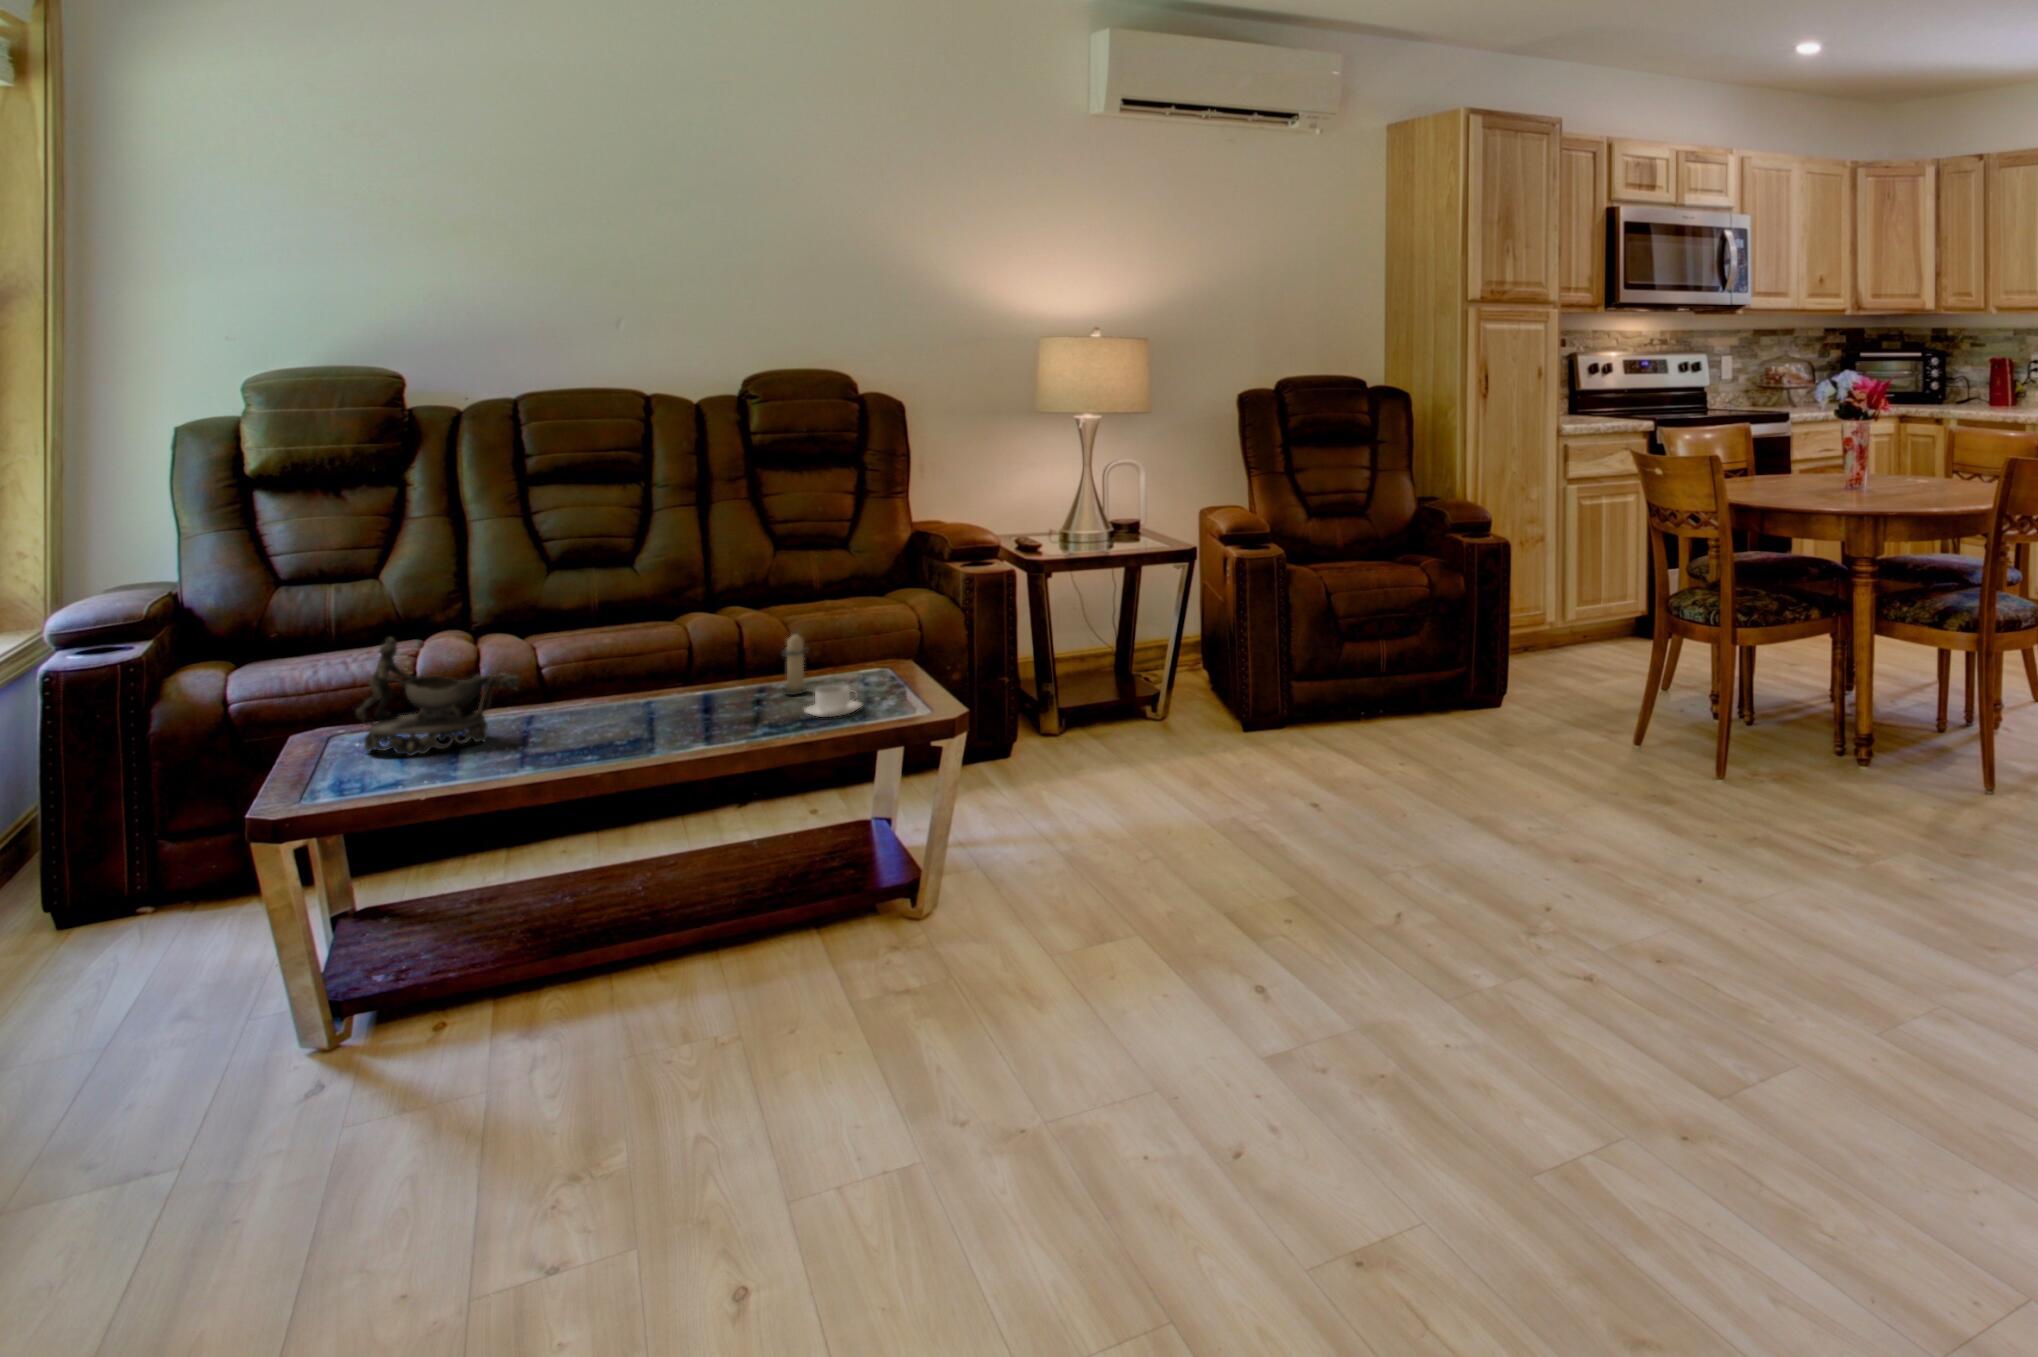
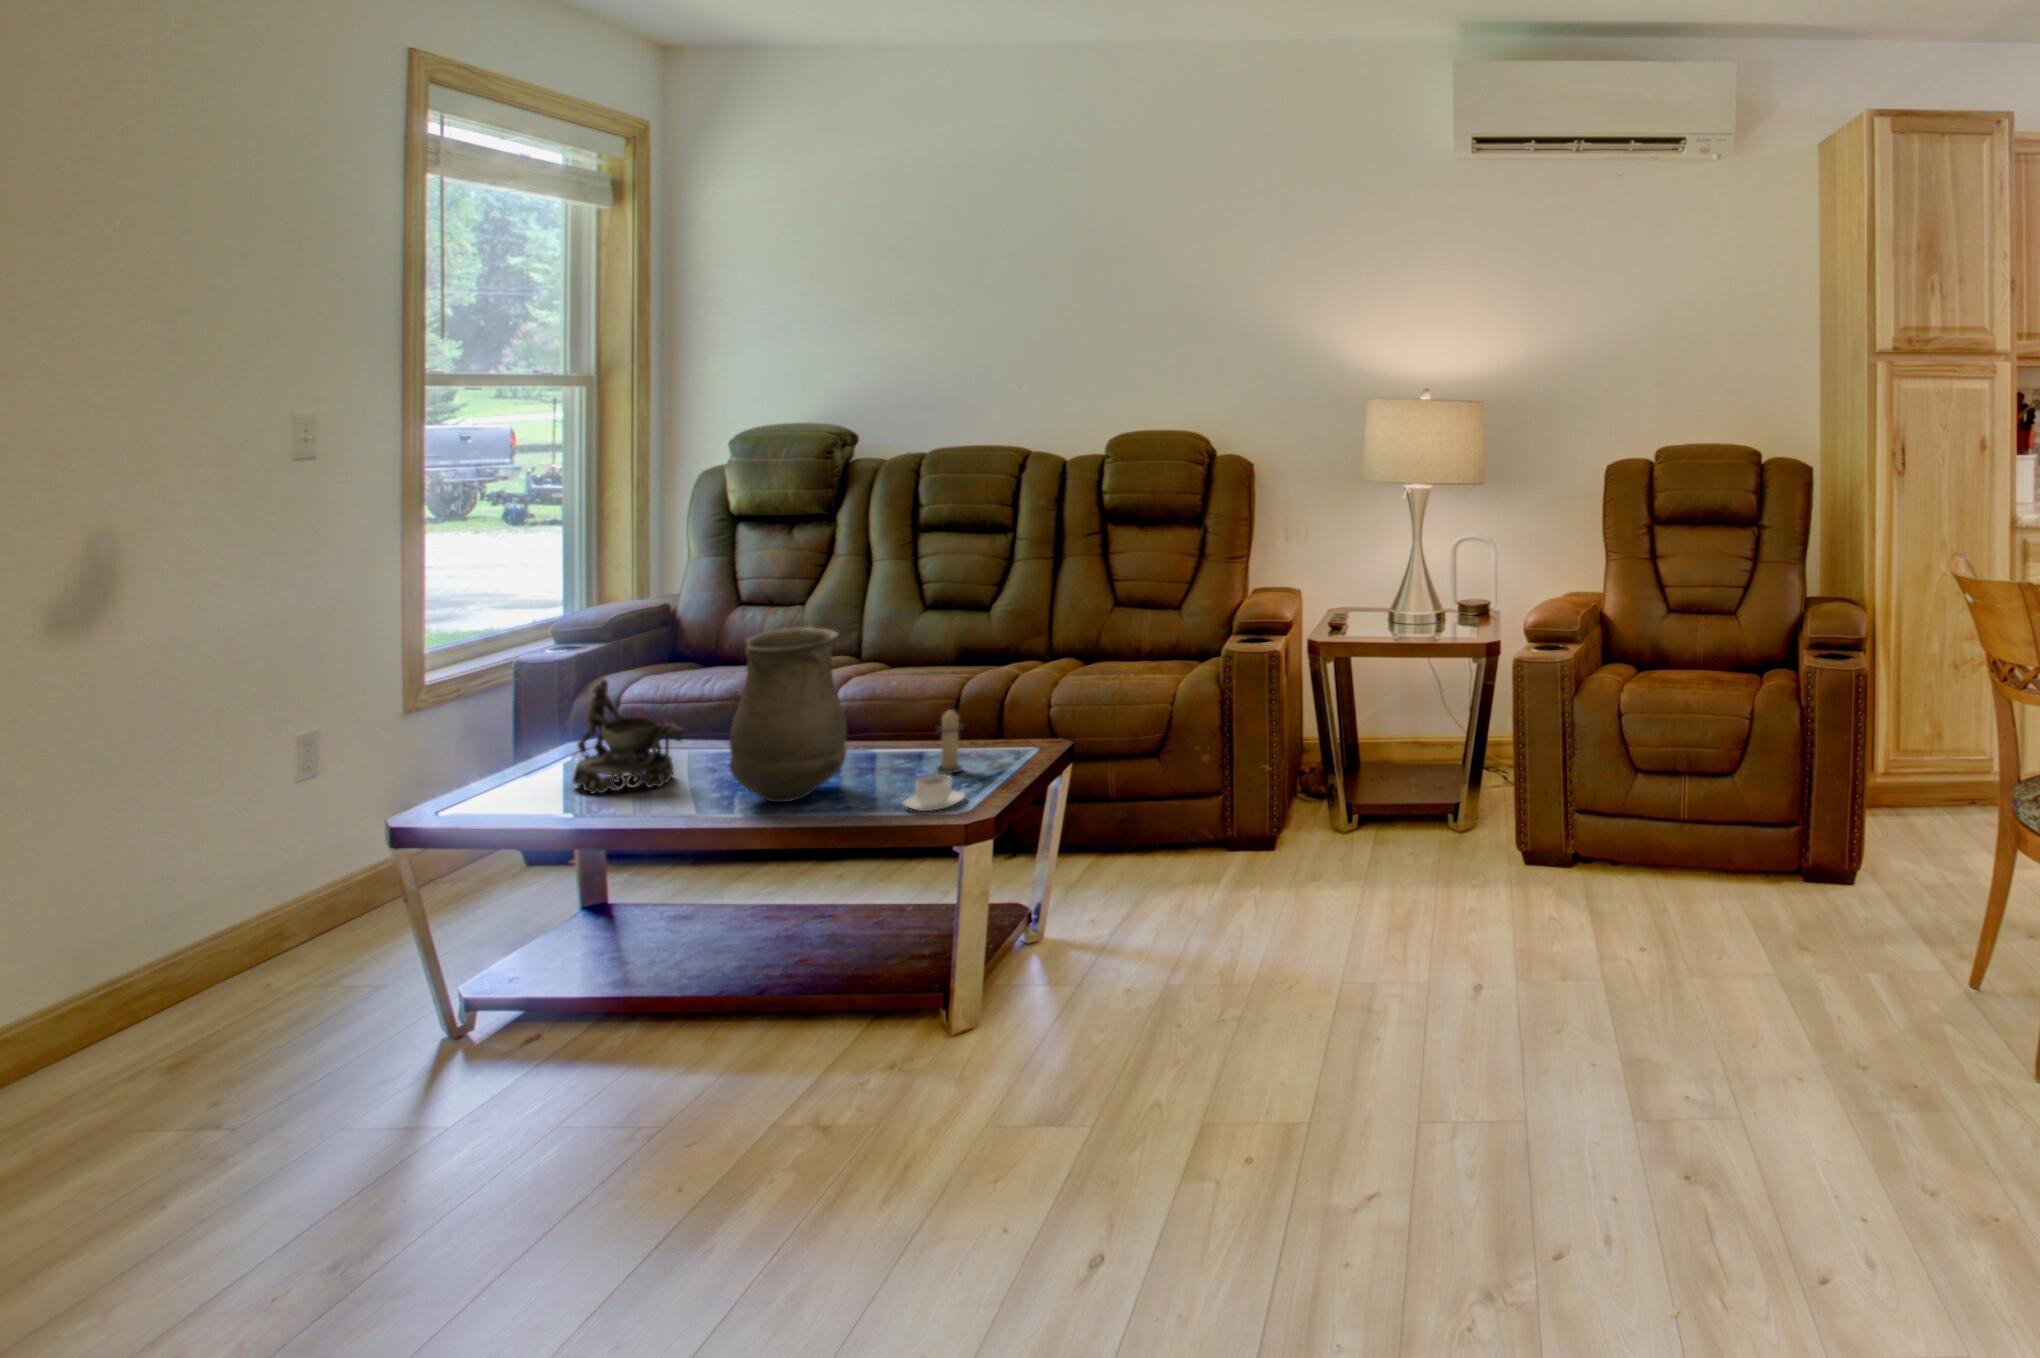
vase: none [596,562,731,732] -> present [729,627,846,802]

